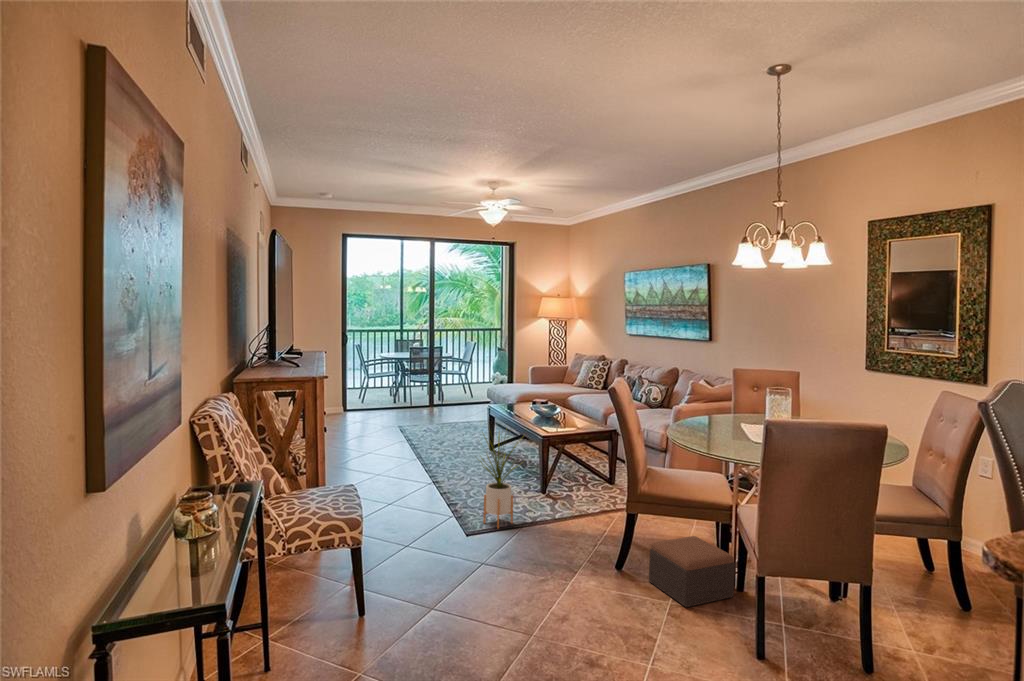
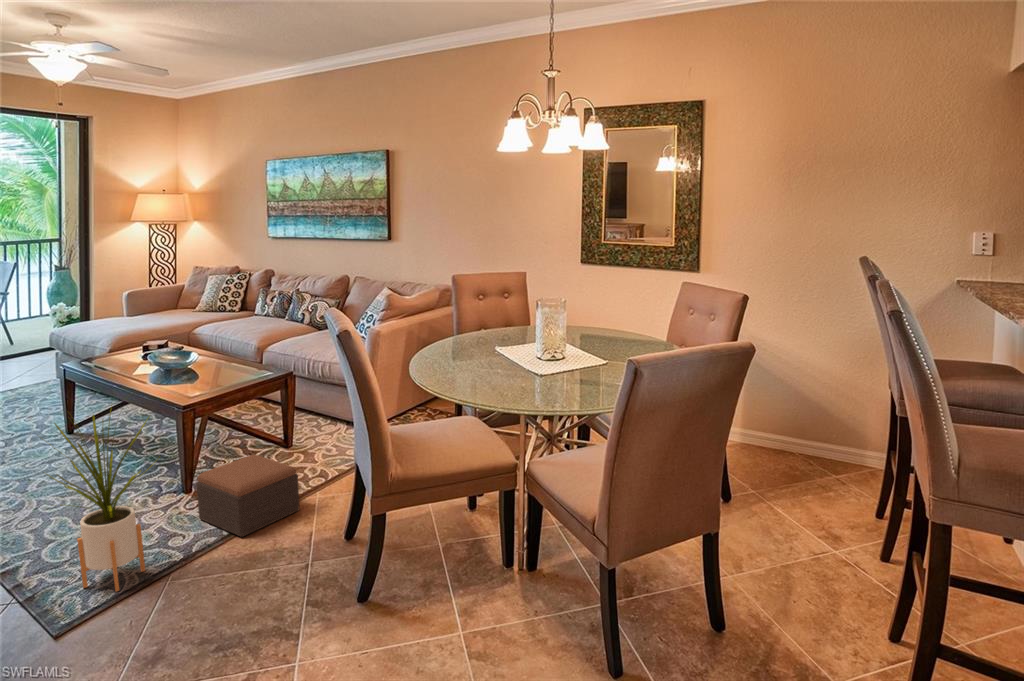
footstool: present [649,536,735,607] -> present [196,455,300,537]

